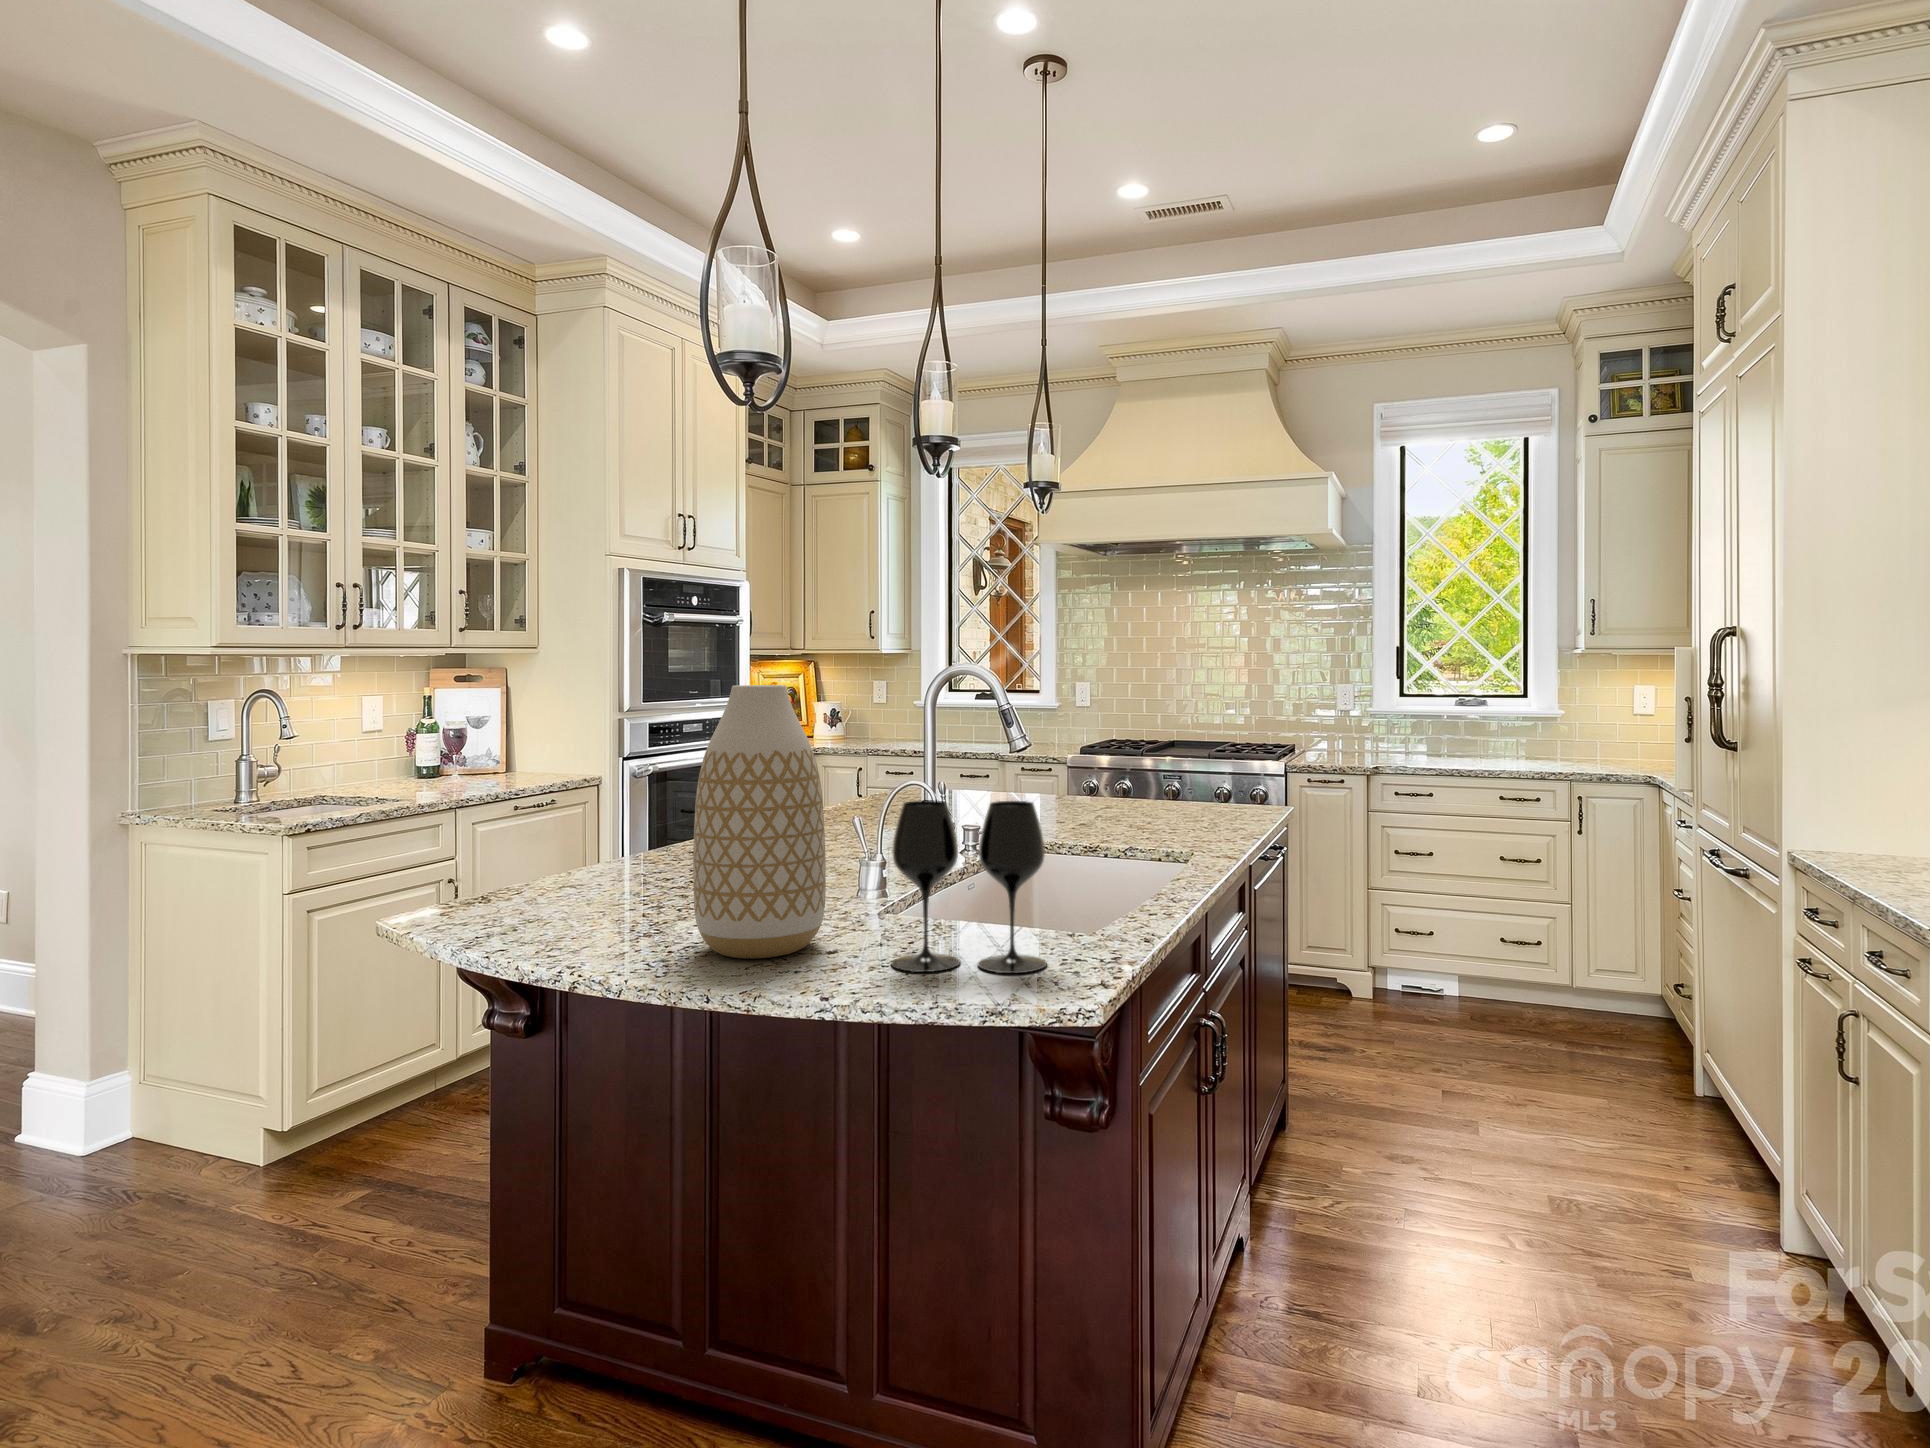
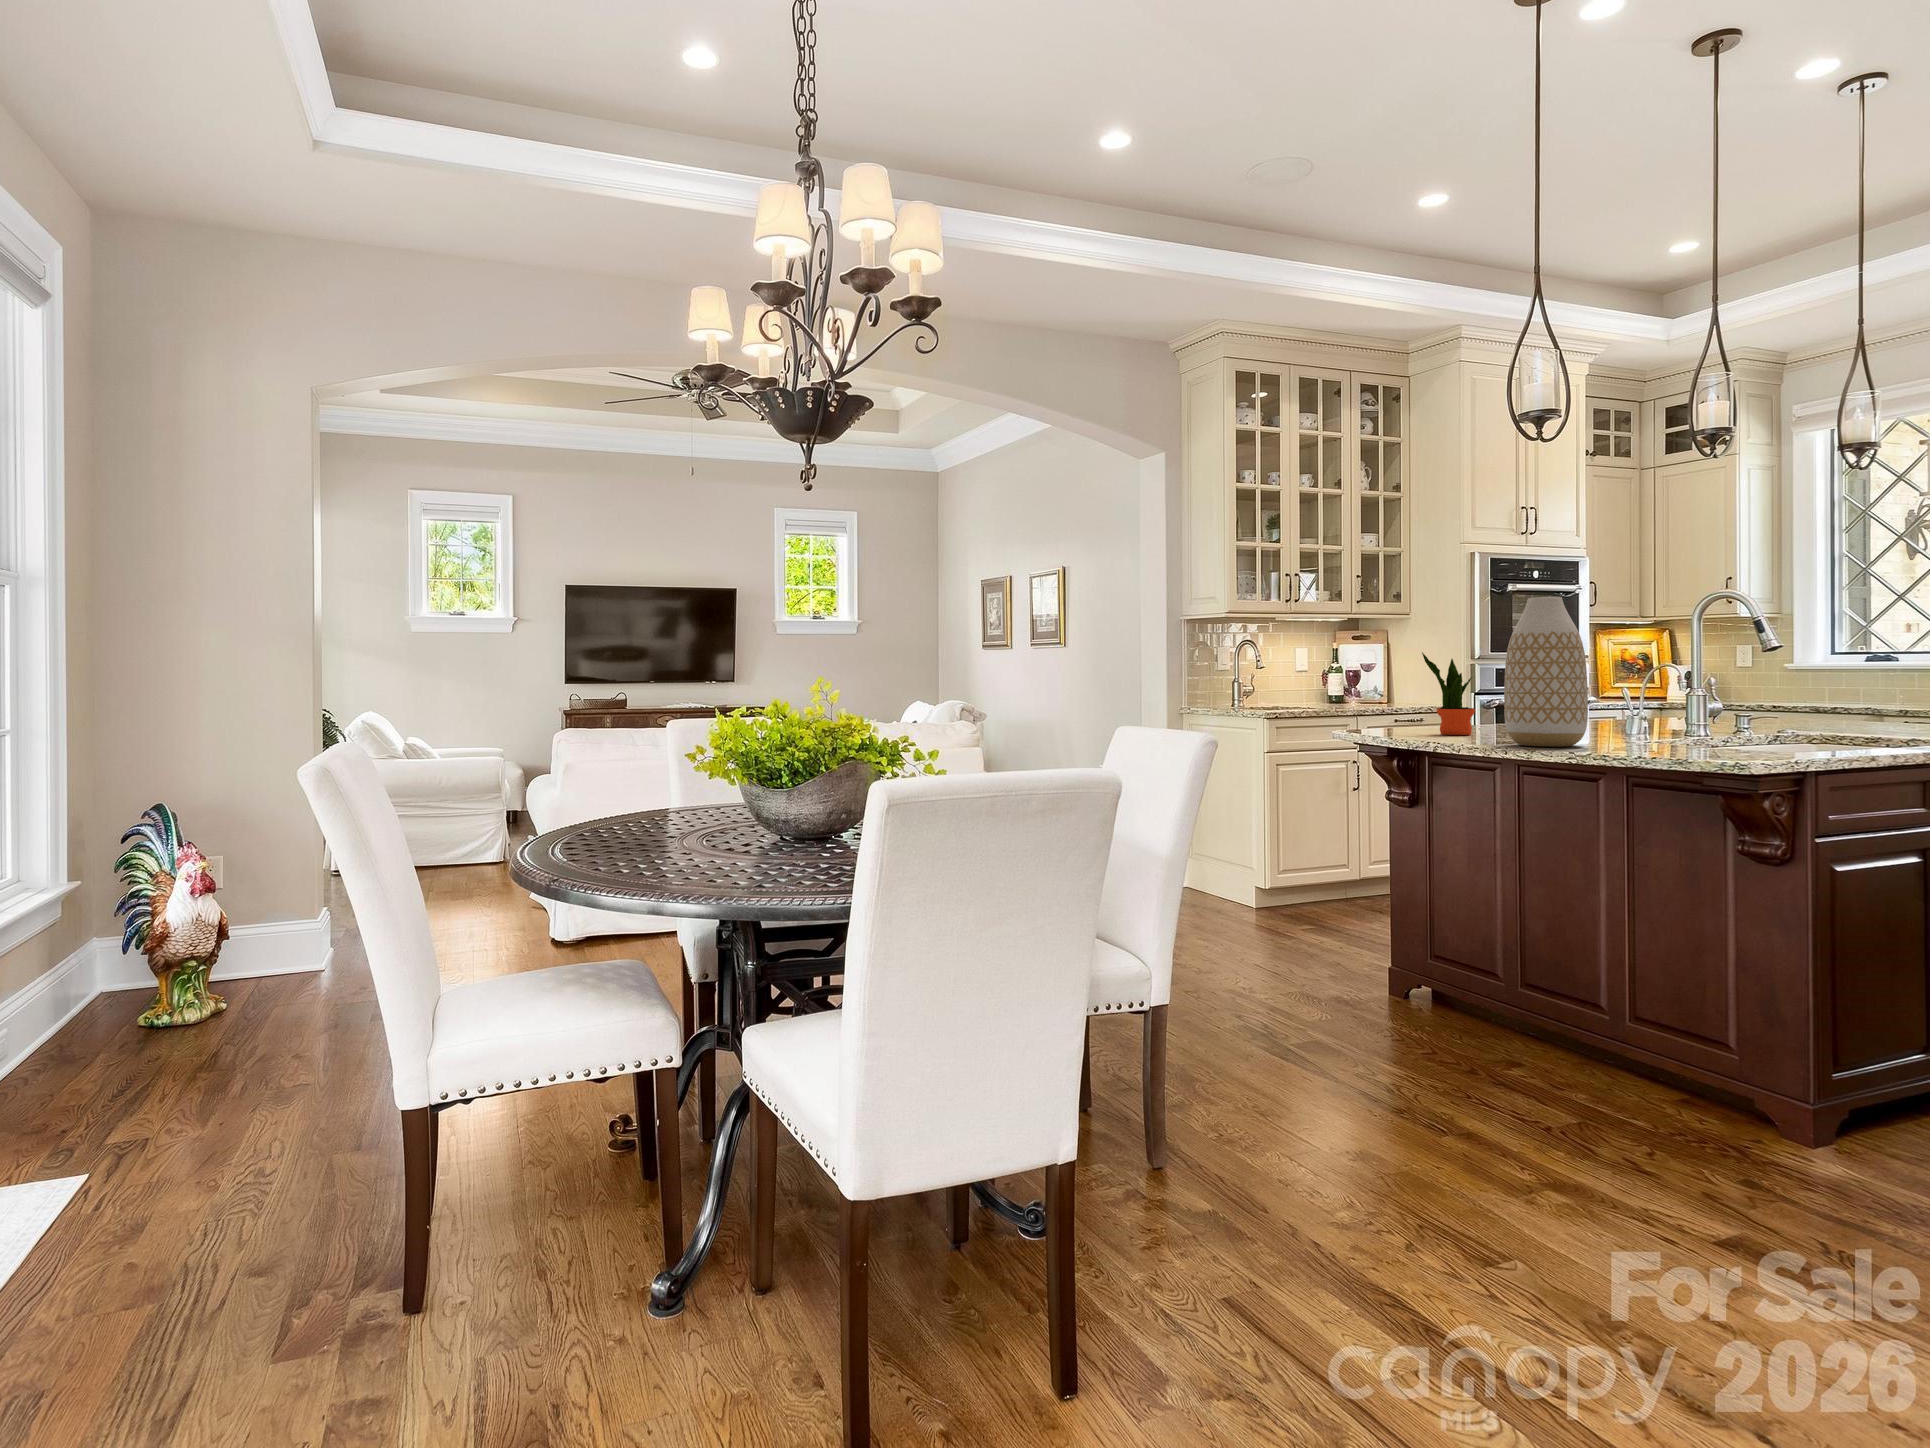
potted plant: none [546,759,636,906] -> present [1422,652,1475,735]
wine glass: present [891,800,1047,973] -> none [1625,657,1735,756]

